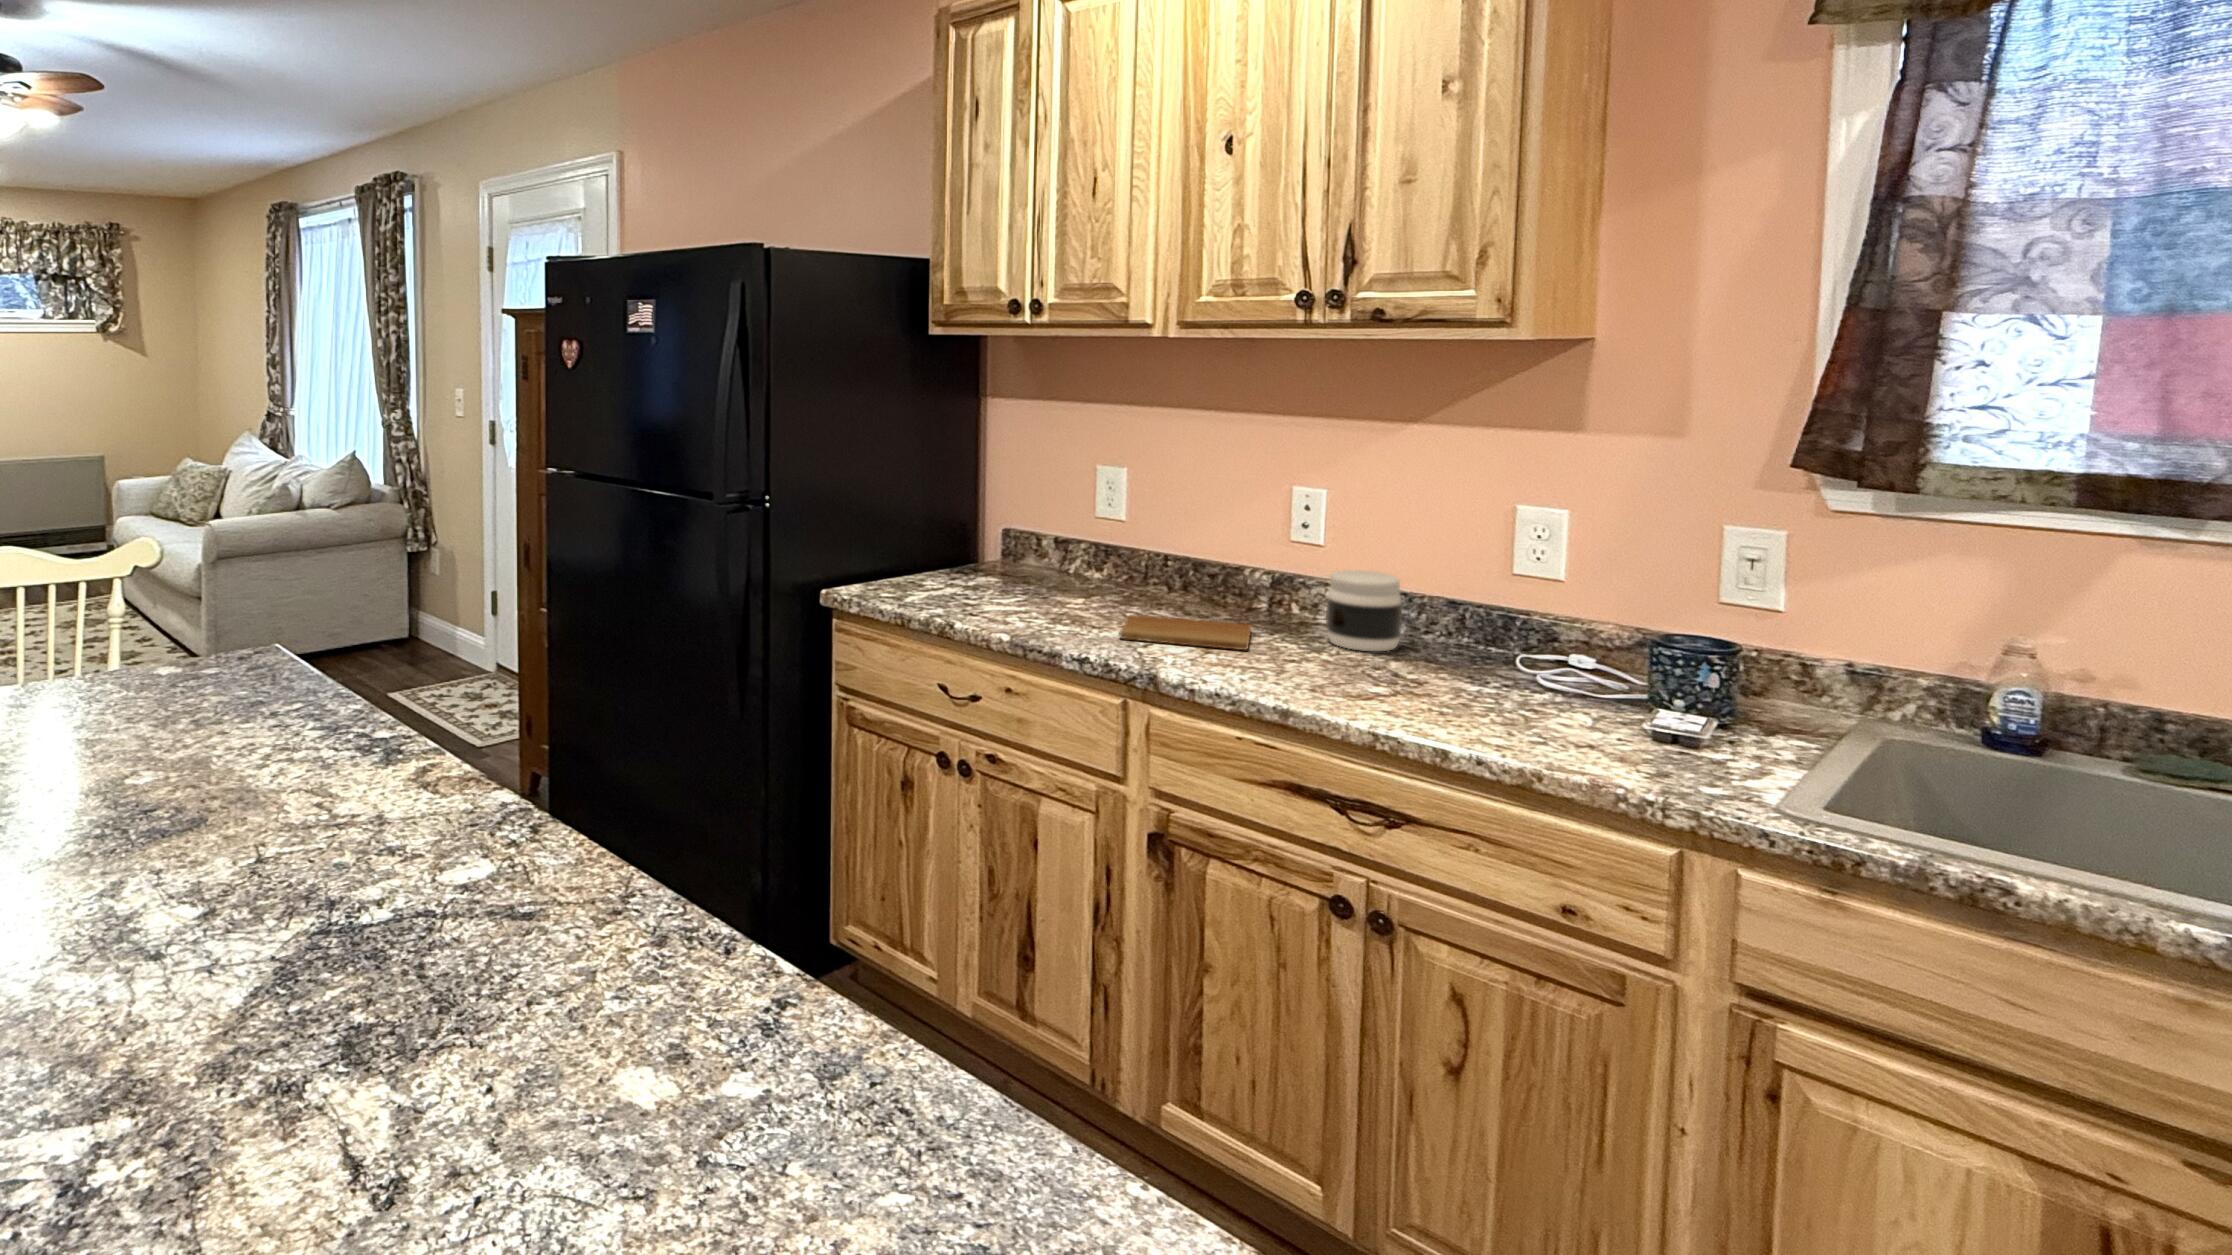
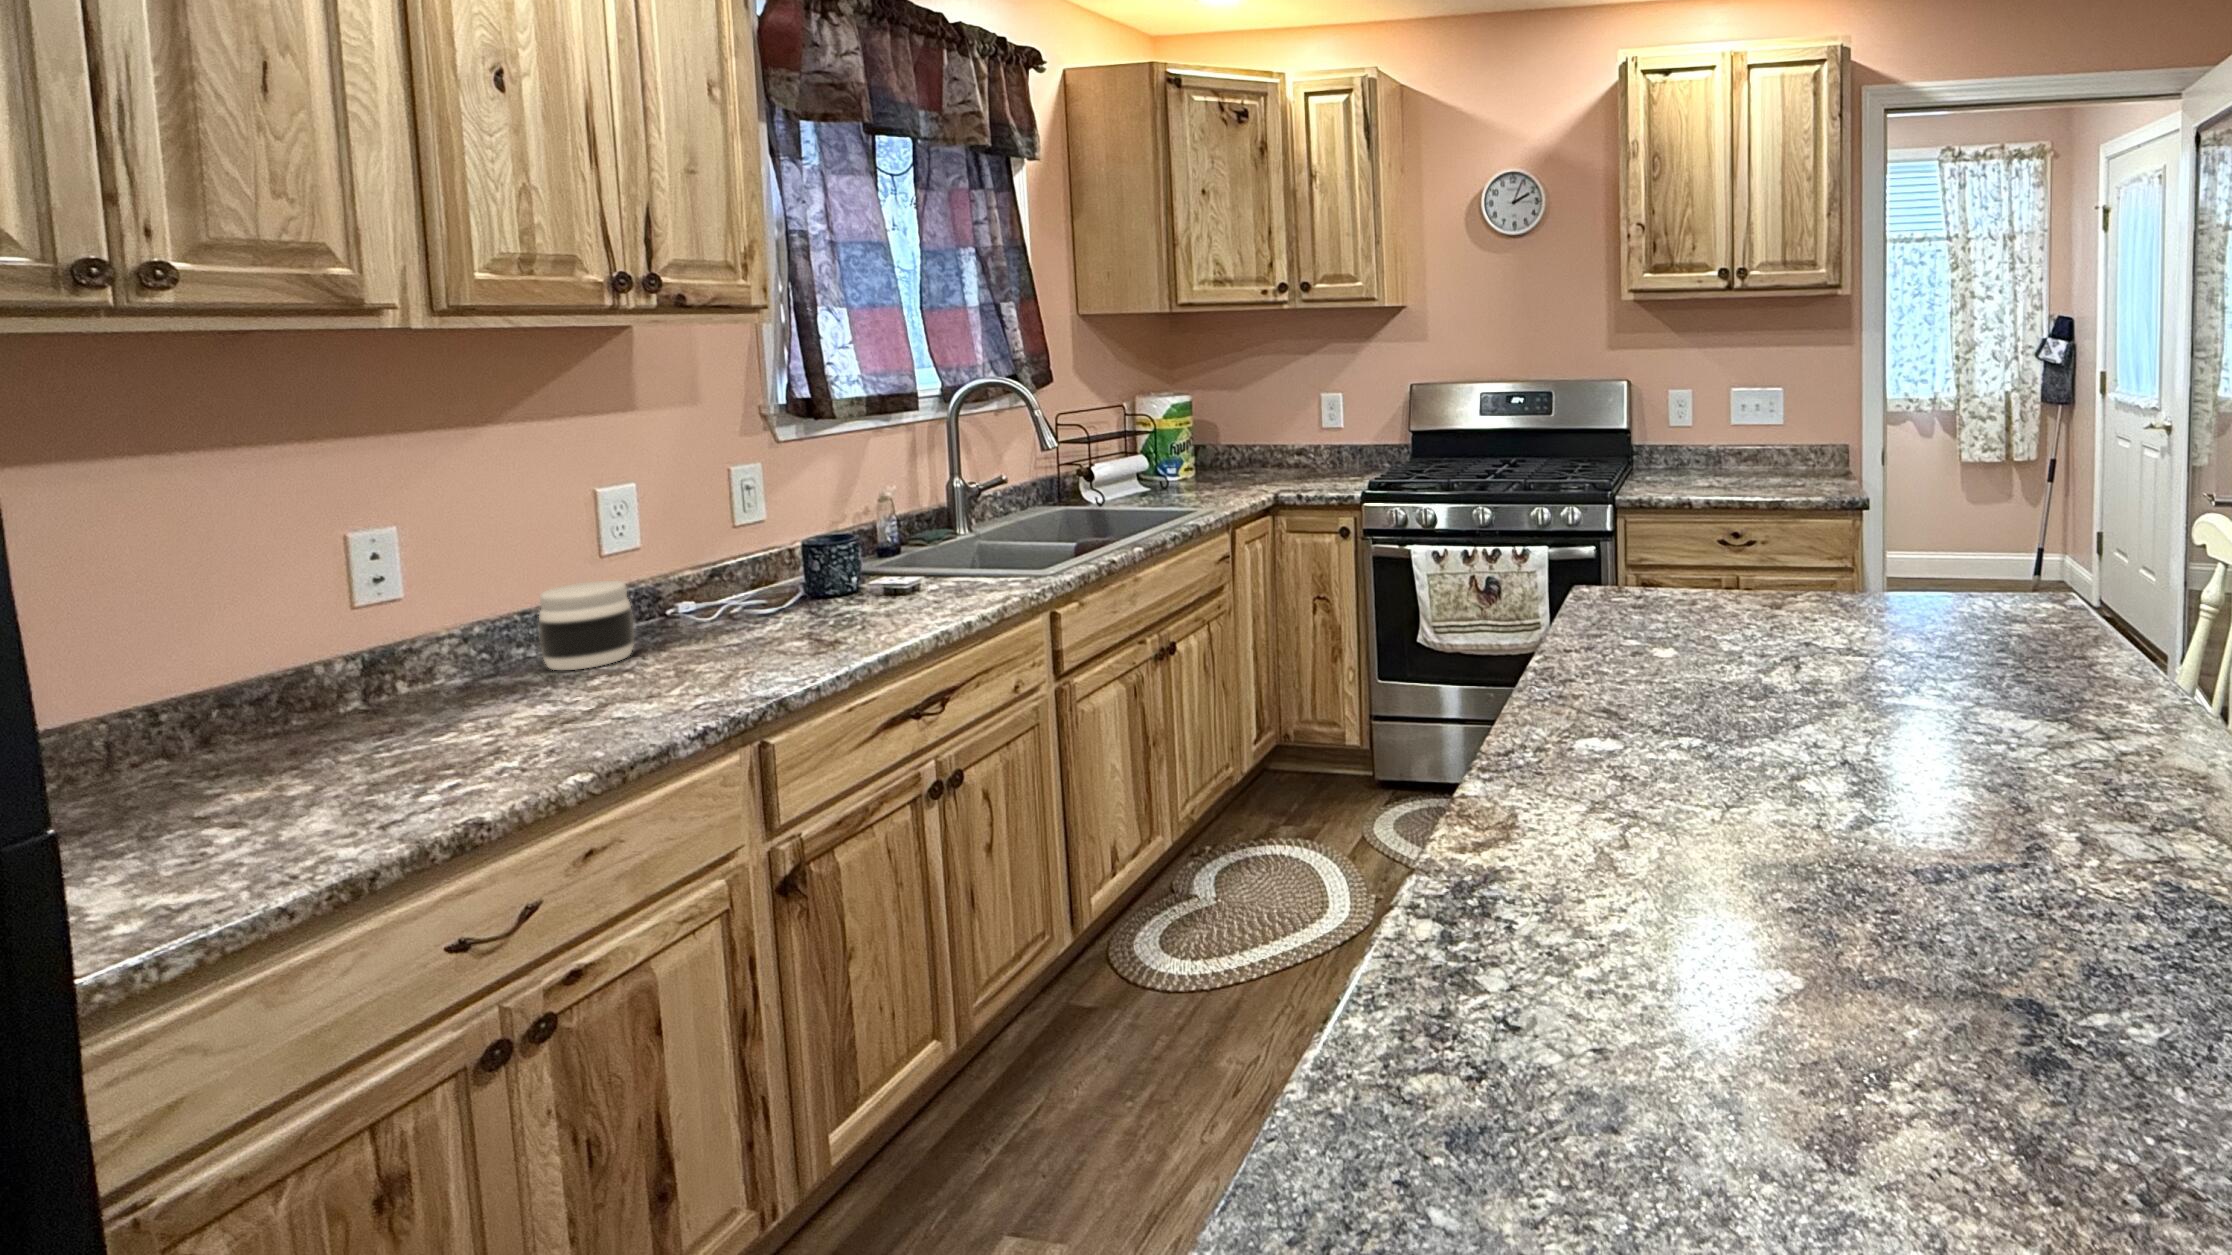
cutting board: present [1119,614,1251,650] -> none [411,680,624,750]

